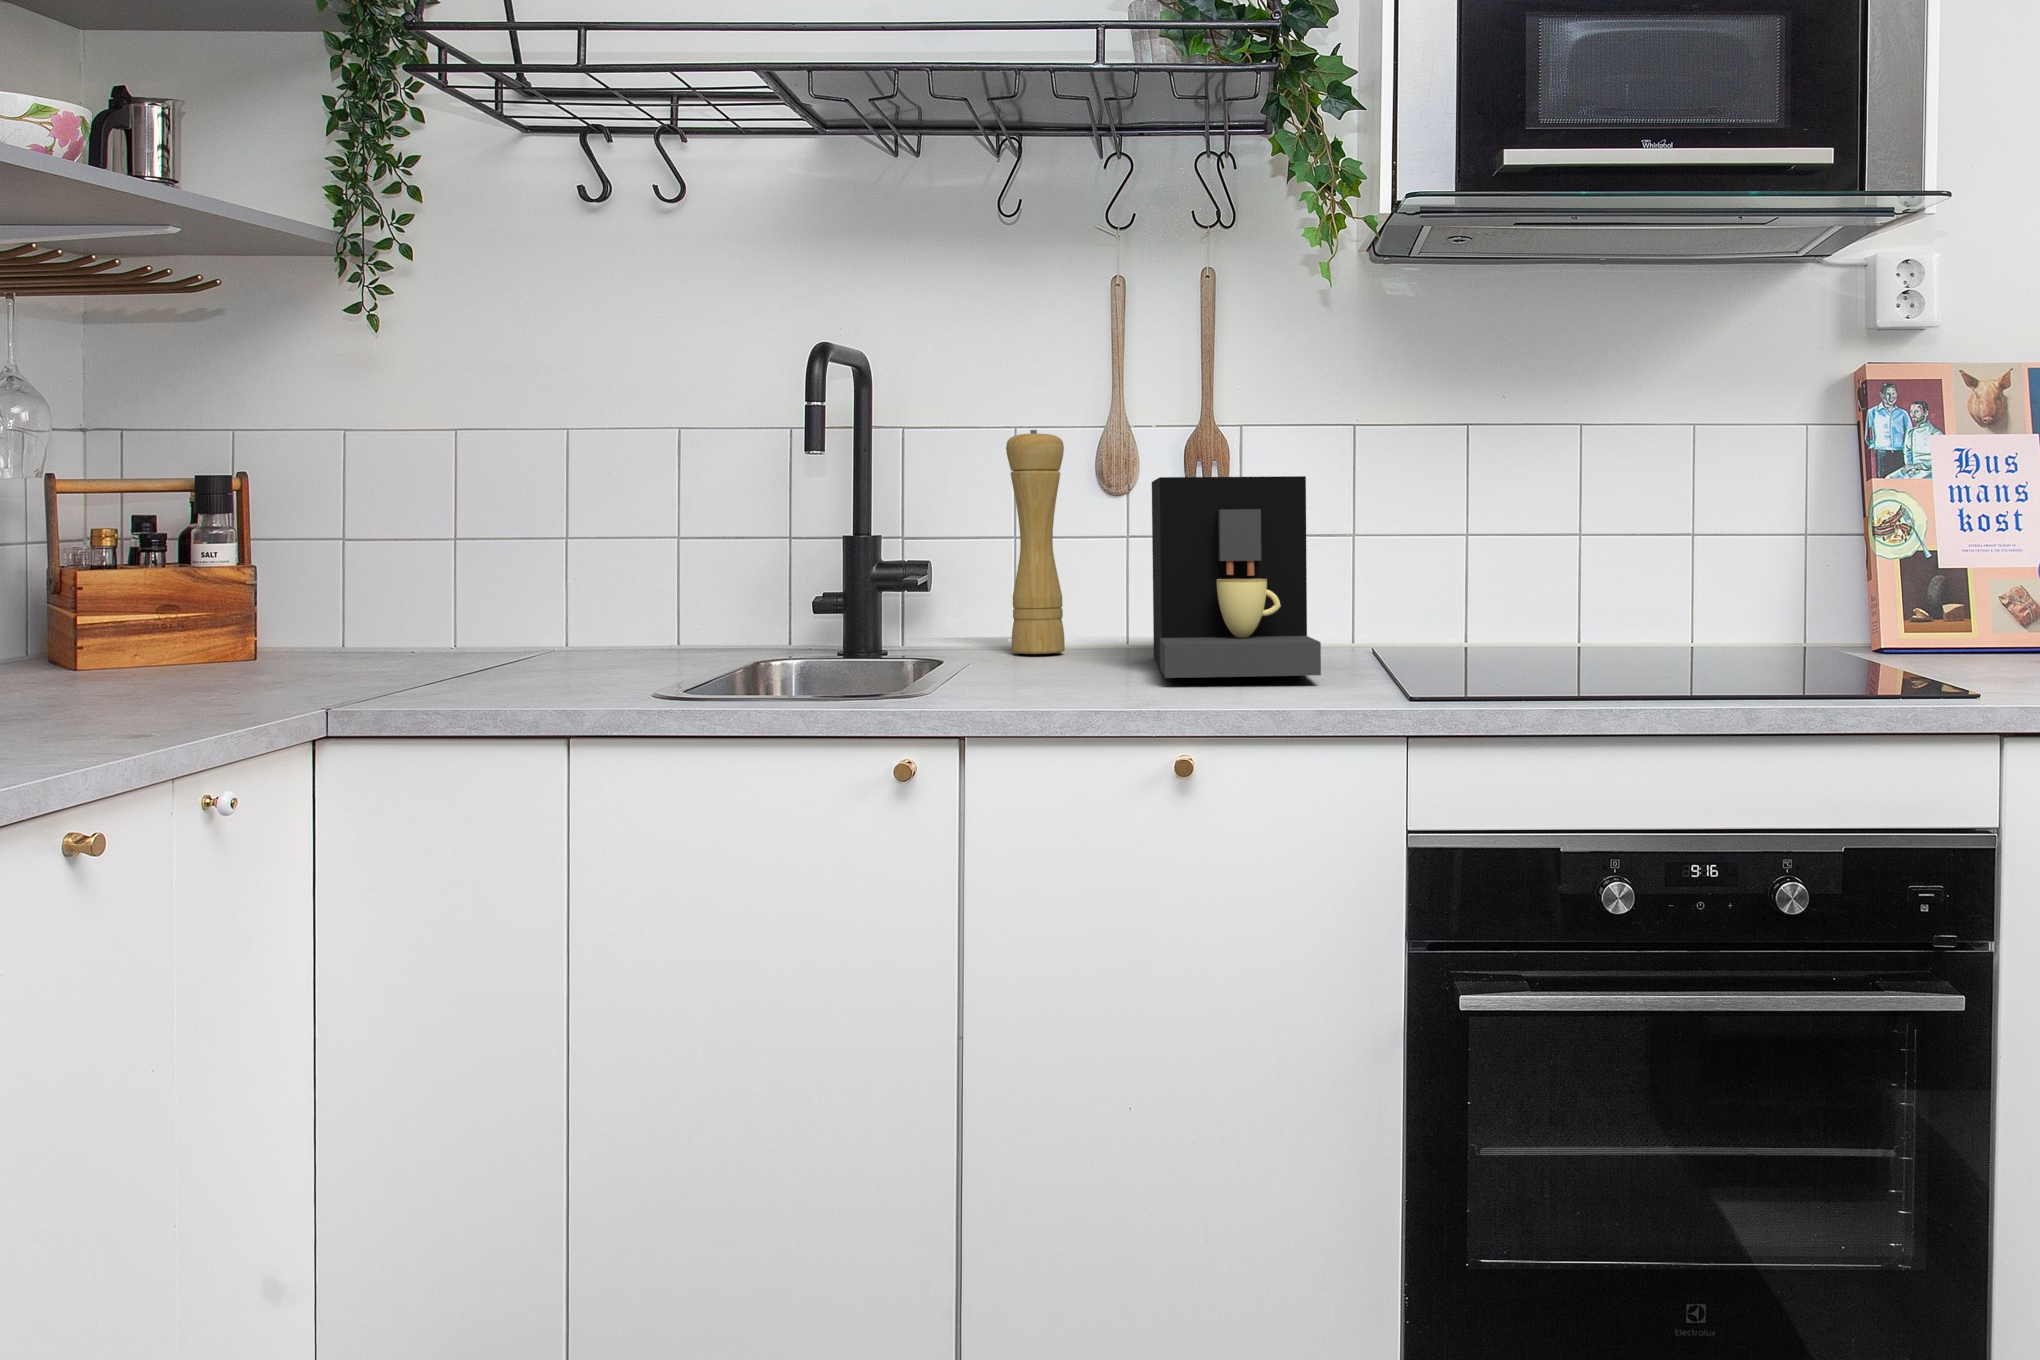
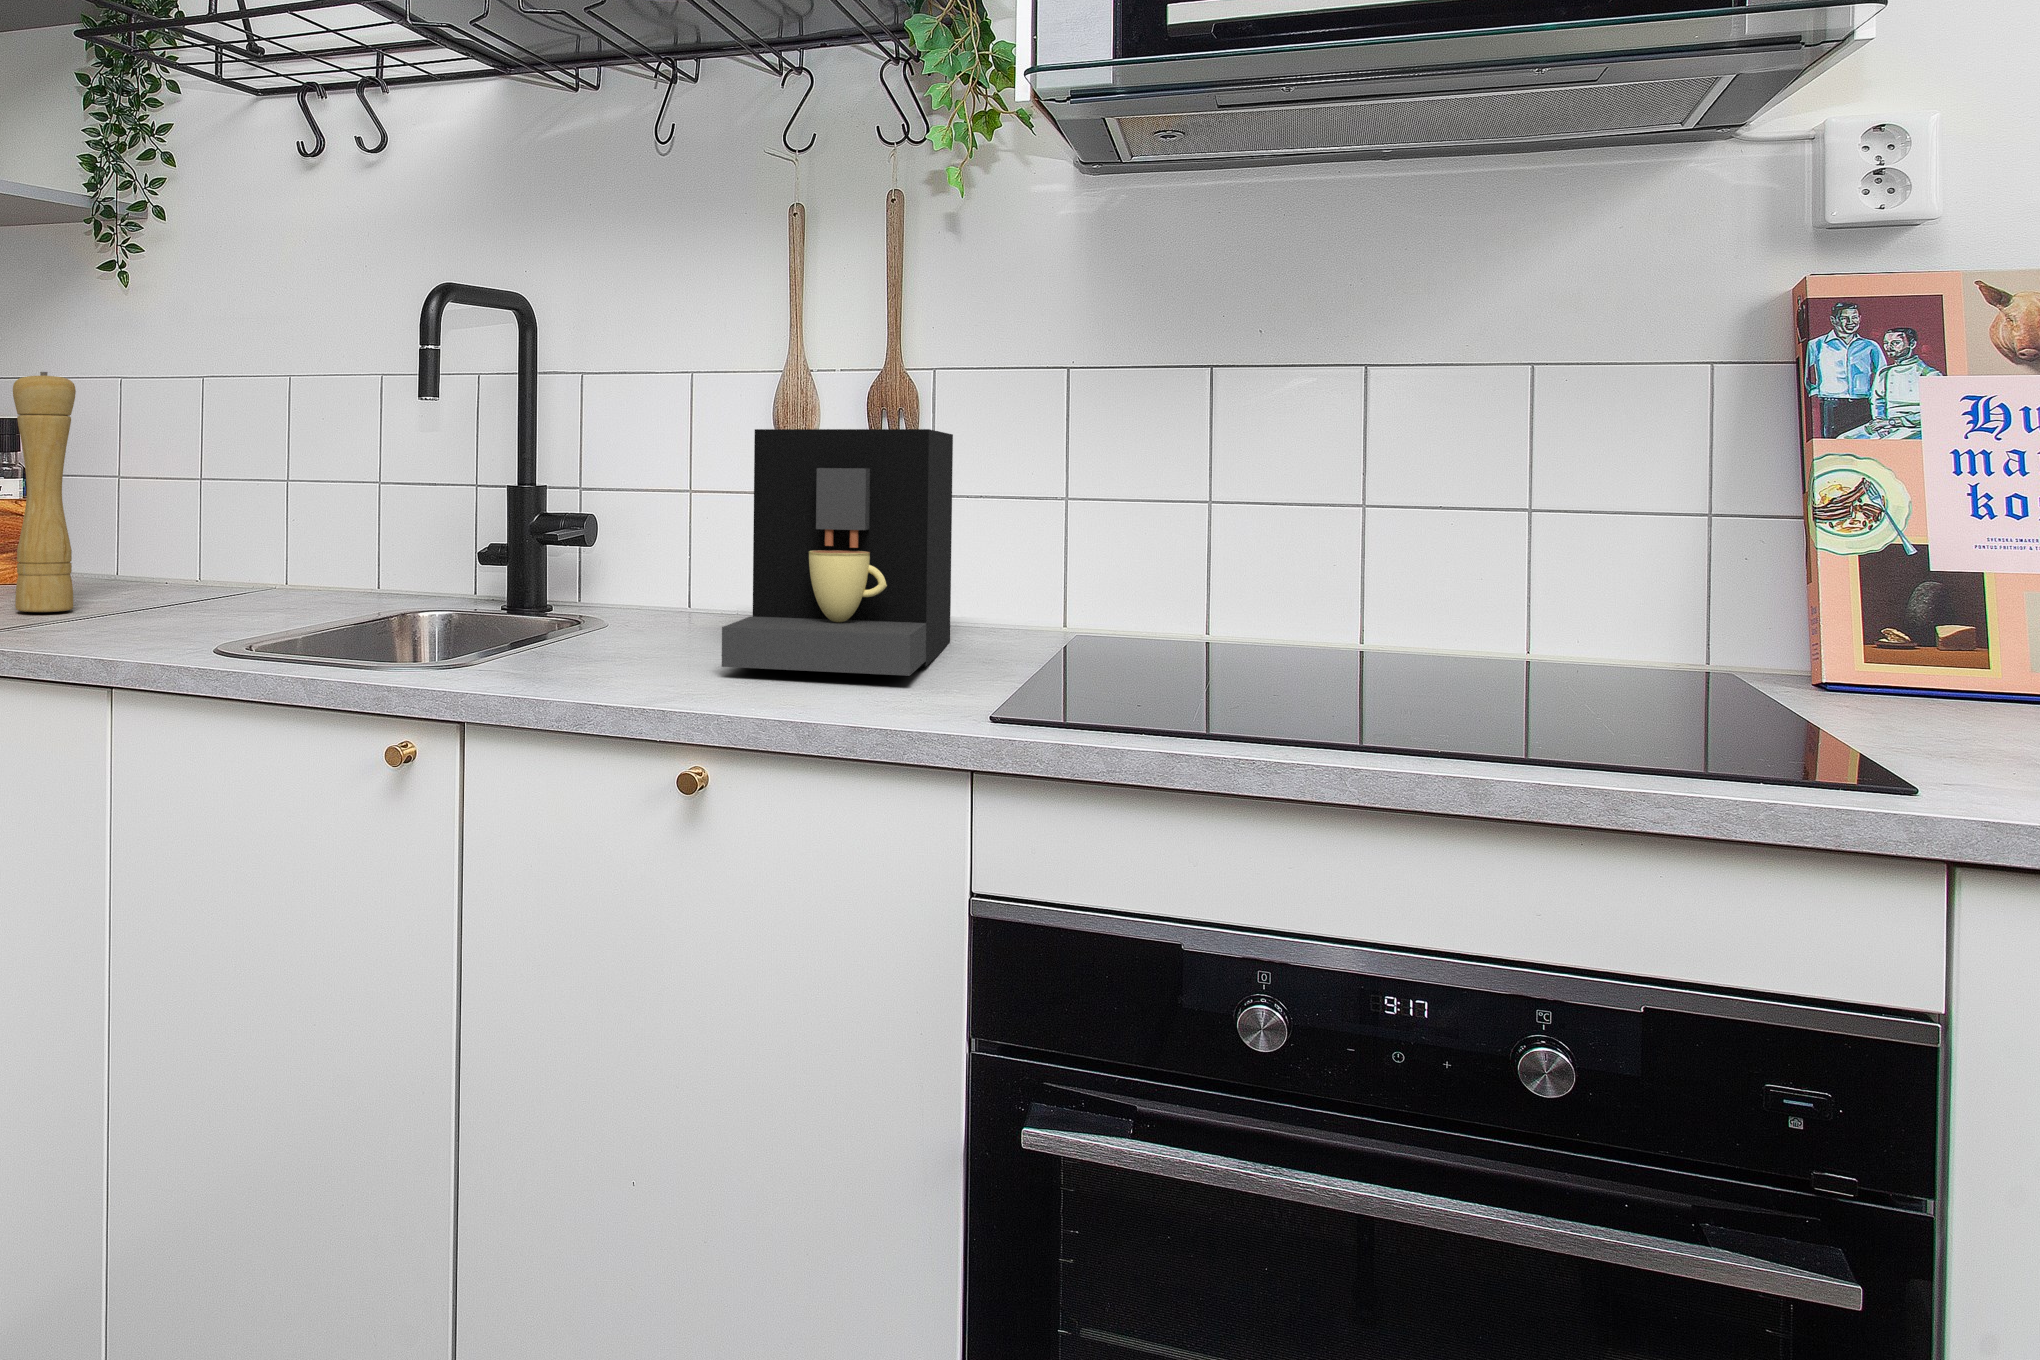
pepper mill: present [1006,430,1065,654] -> present [13,372,76,612]

